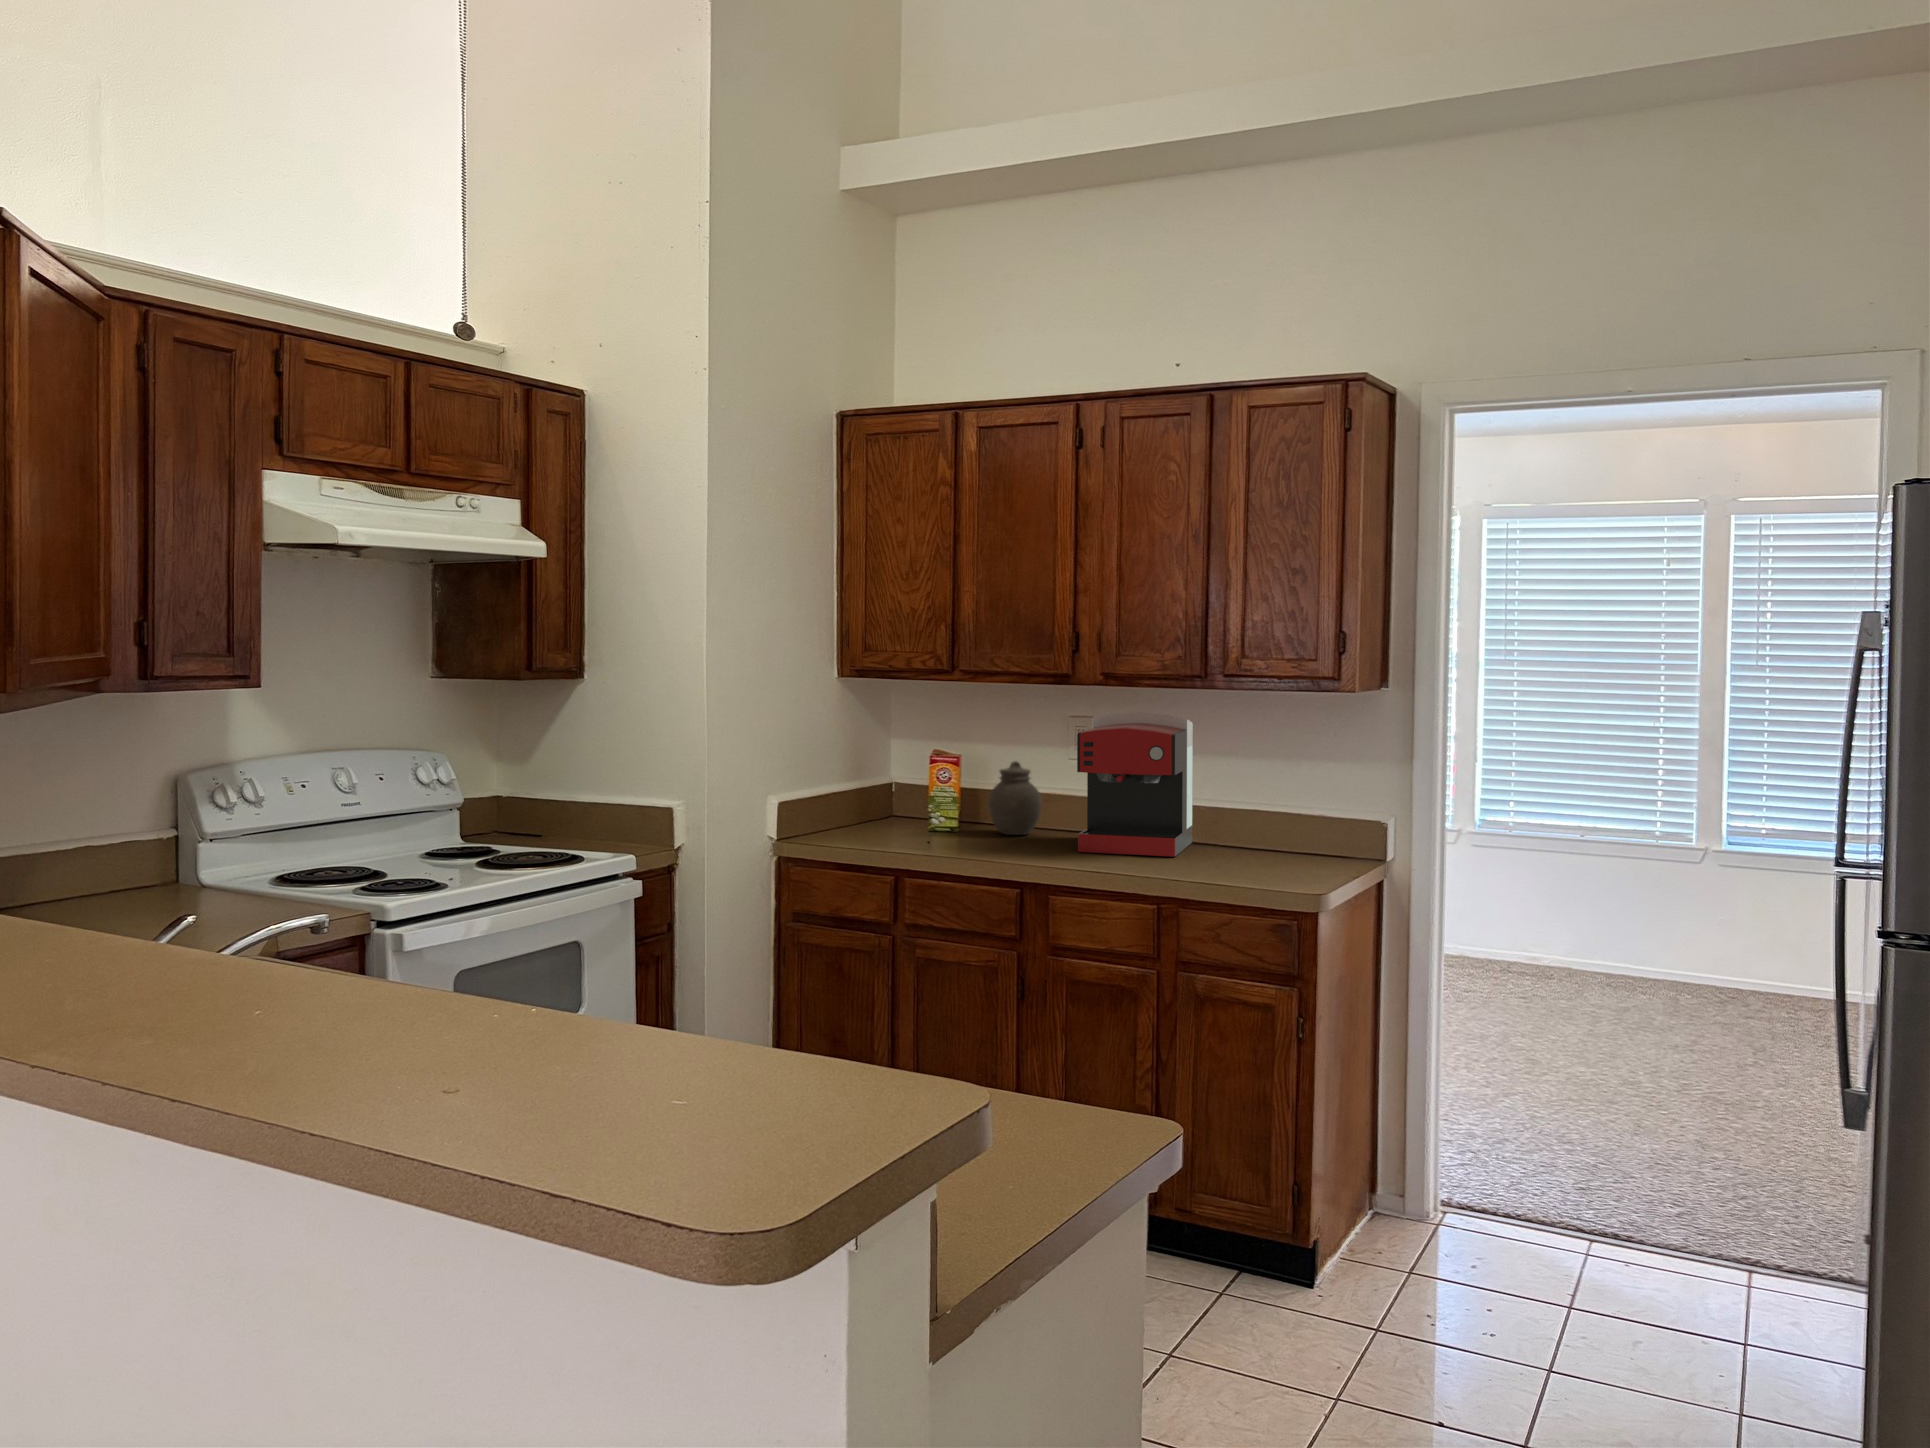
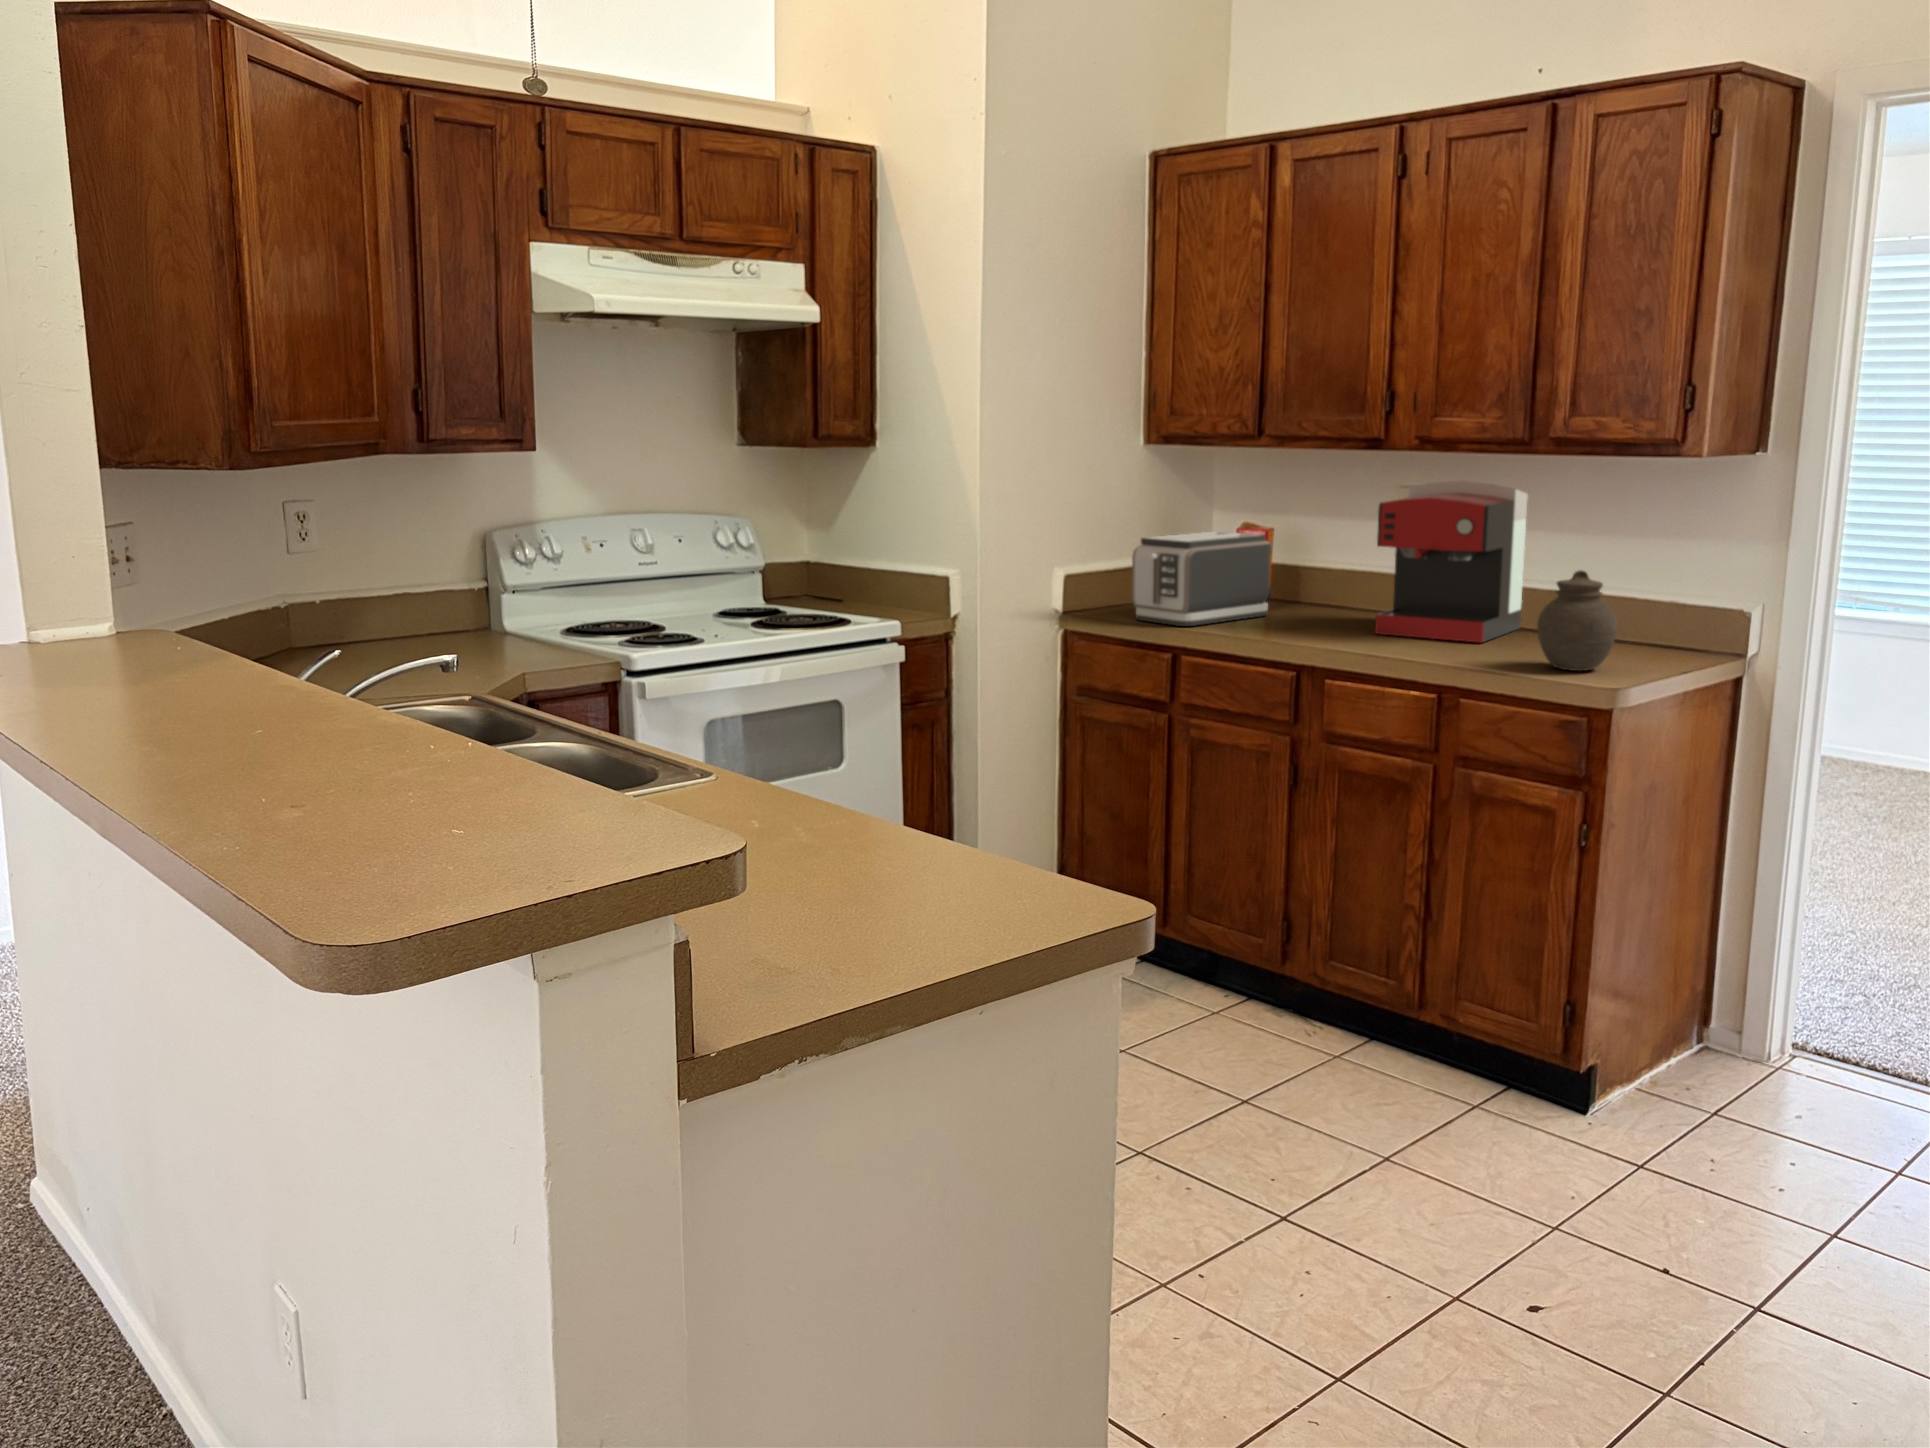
toaster: none [848,760,970,851] -> present [1132,531,1271,626]
jar: present [988,761,1042,835] -> present [1537,570,1617,671]

